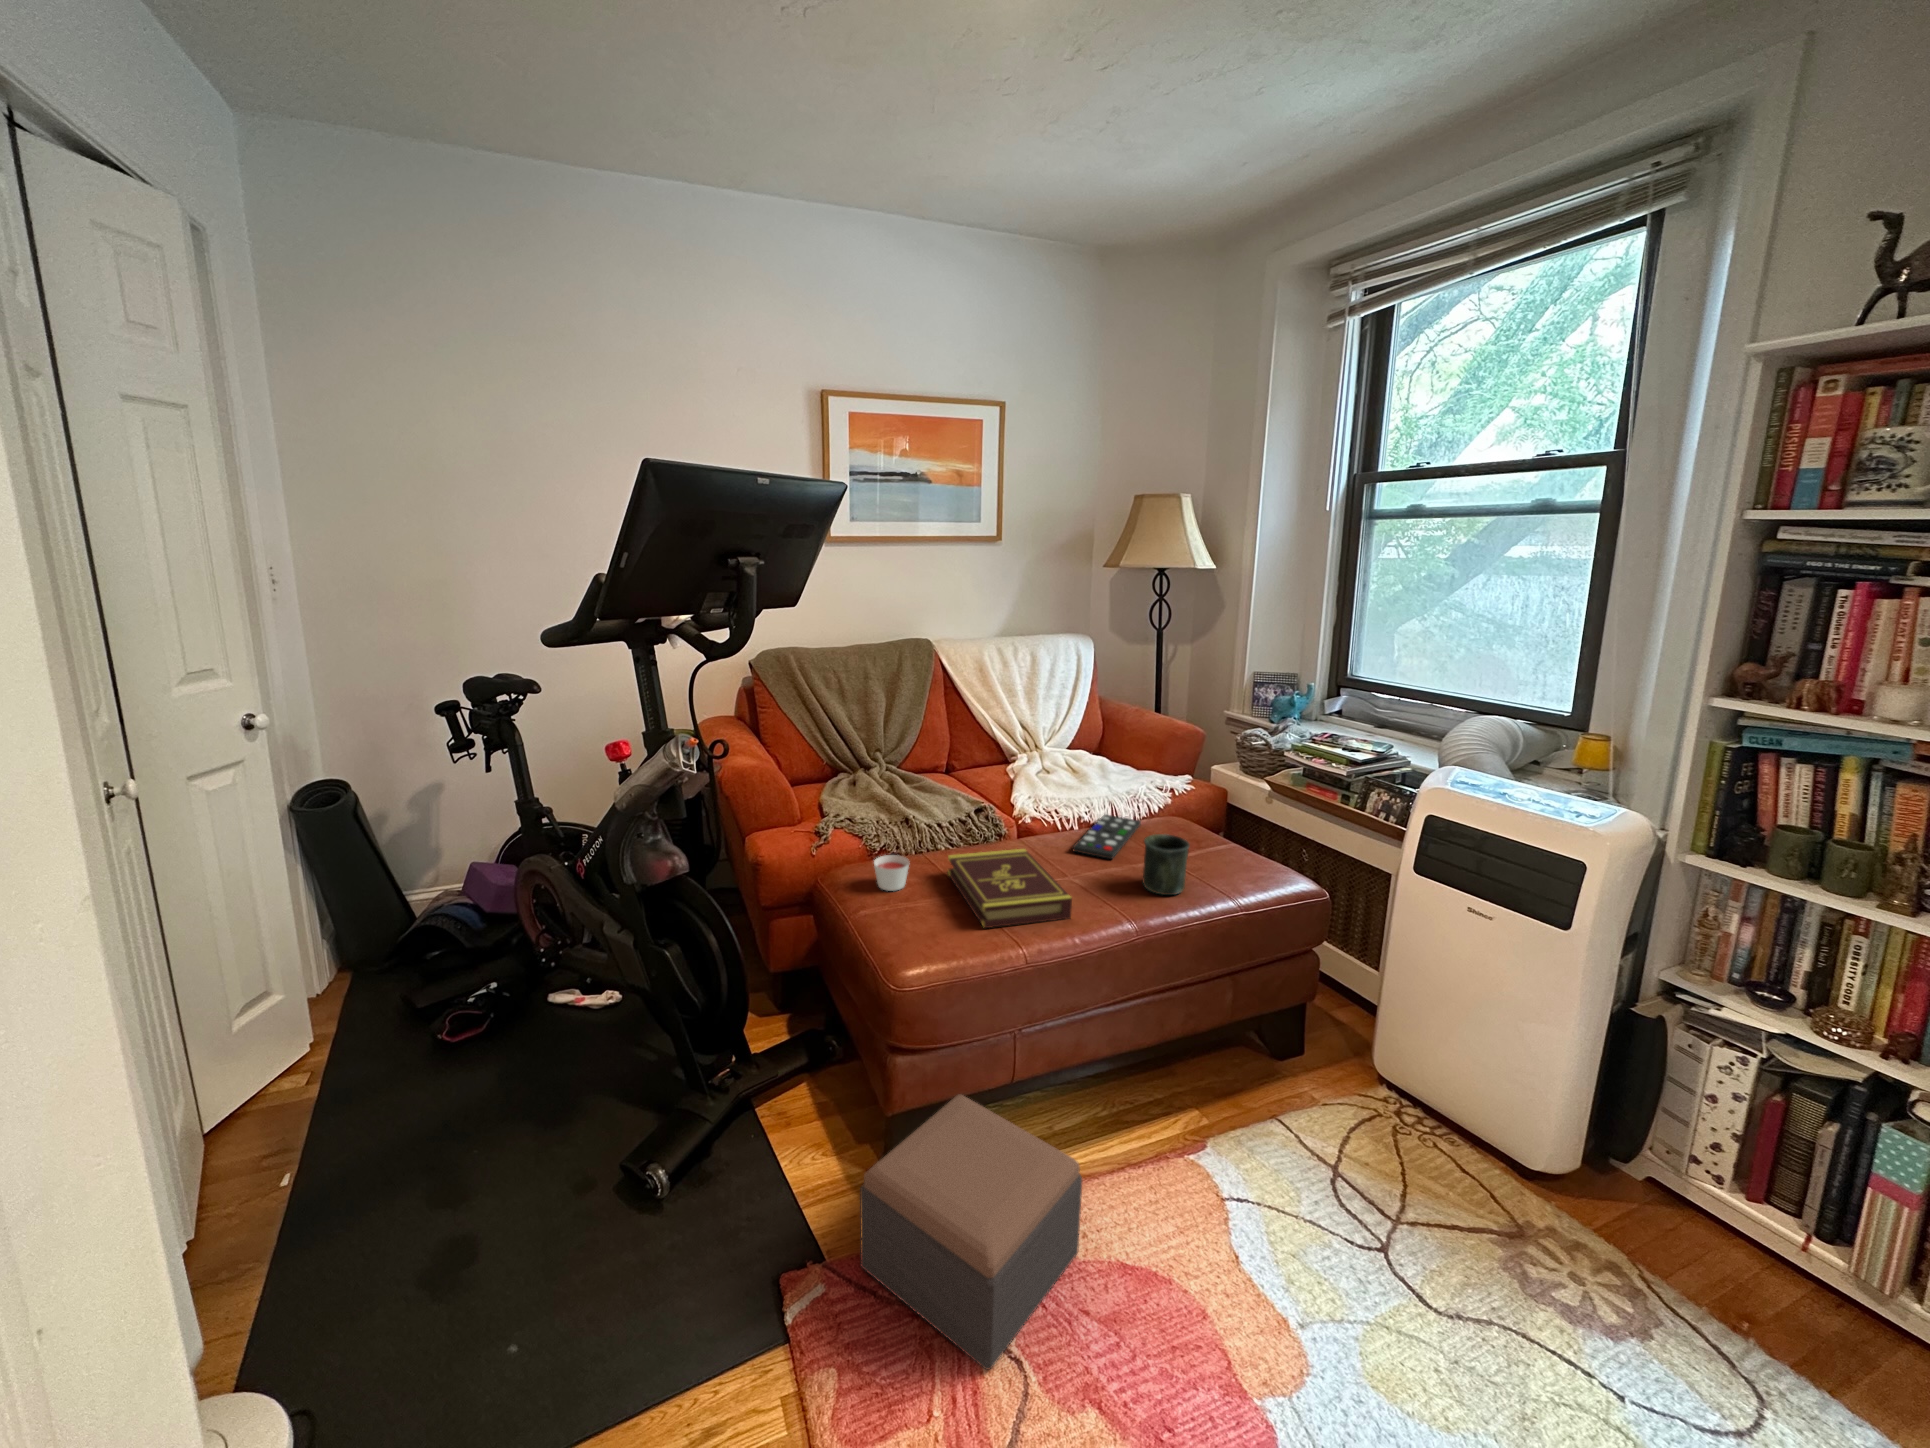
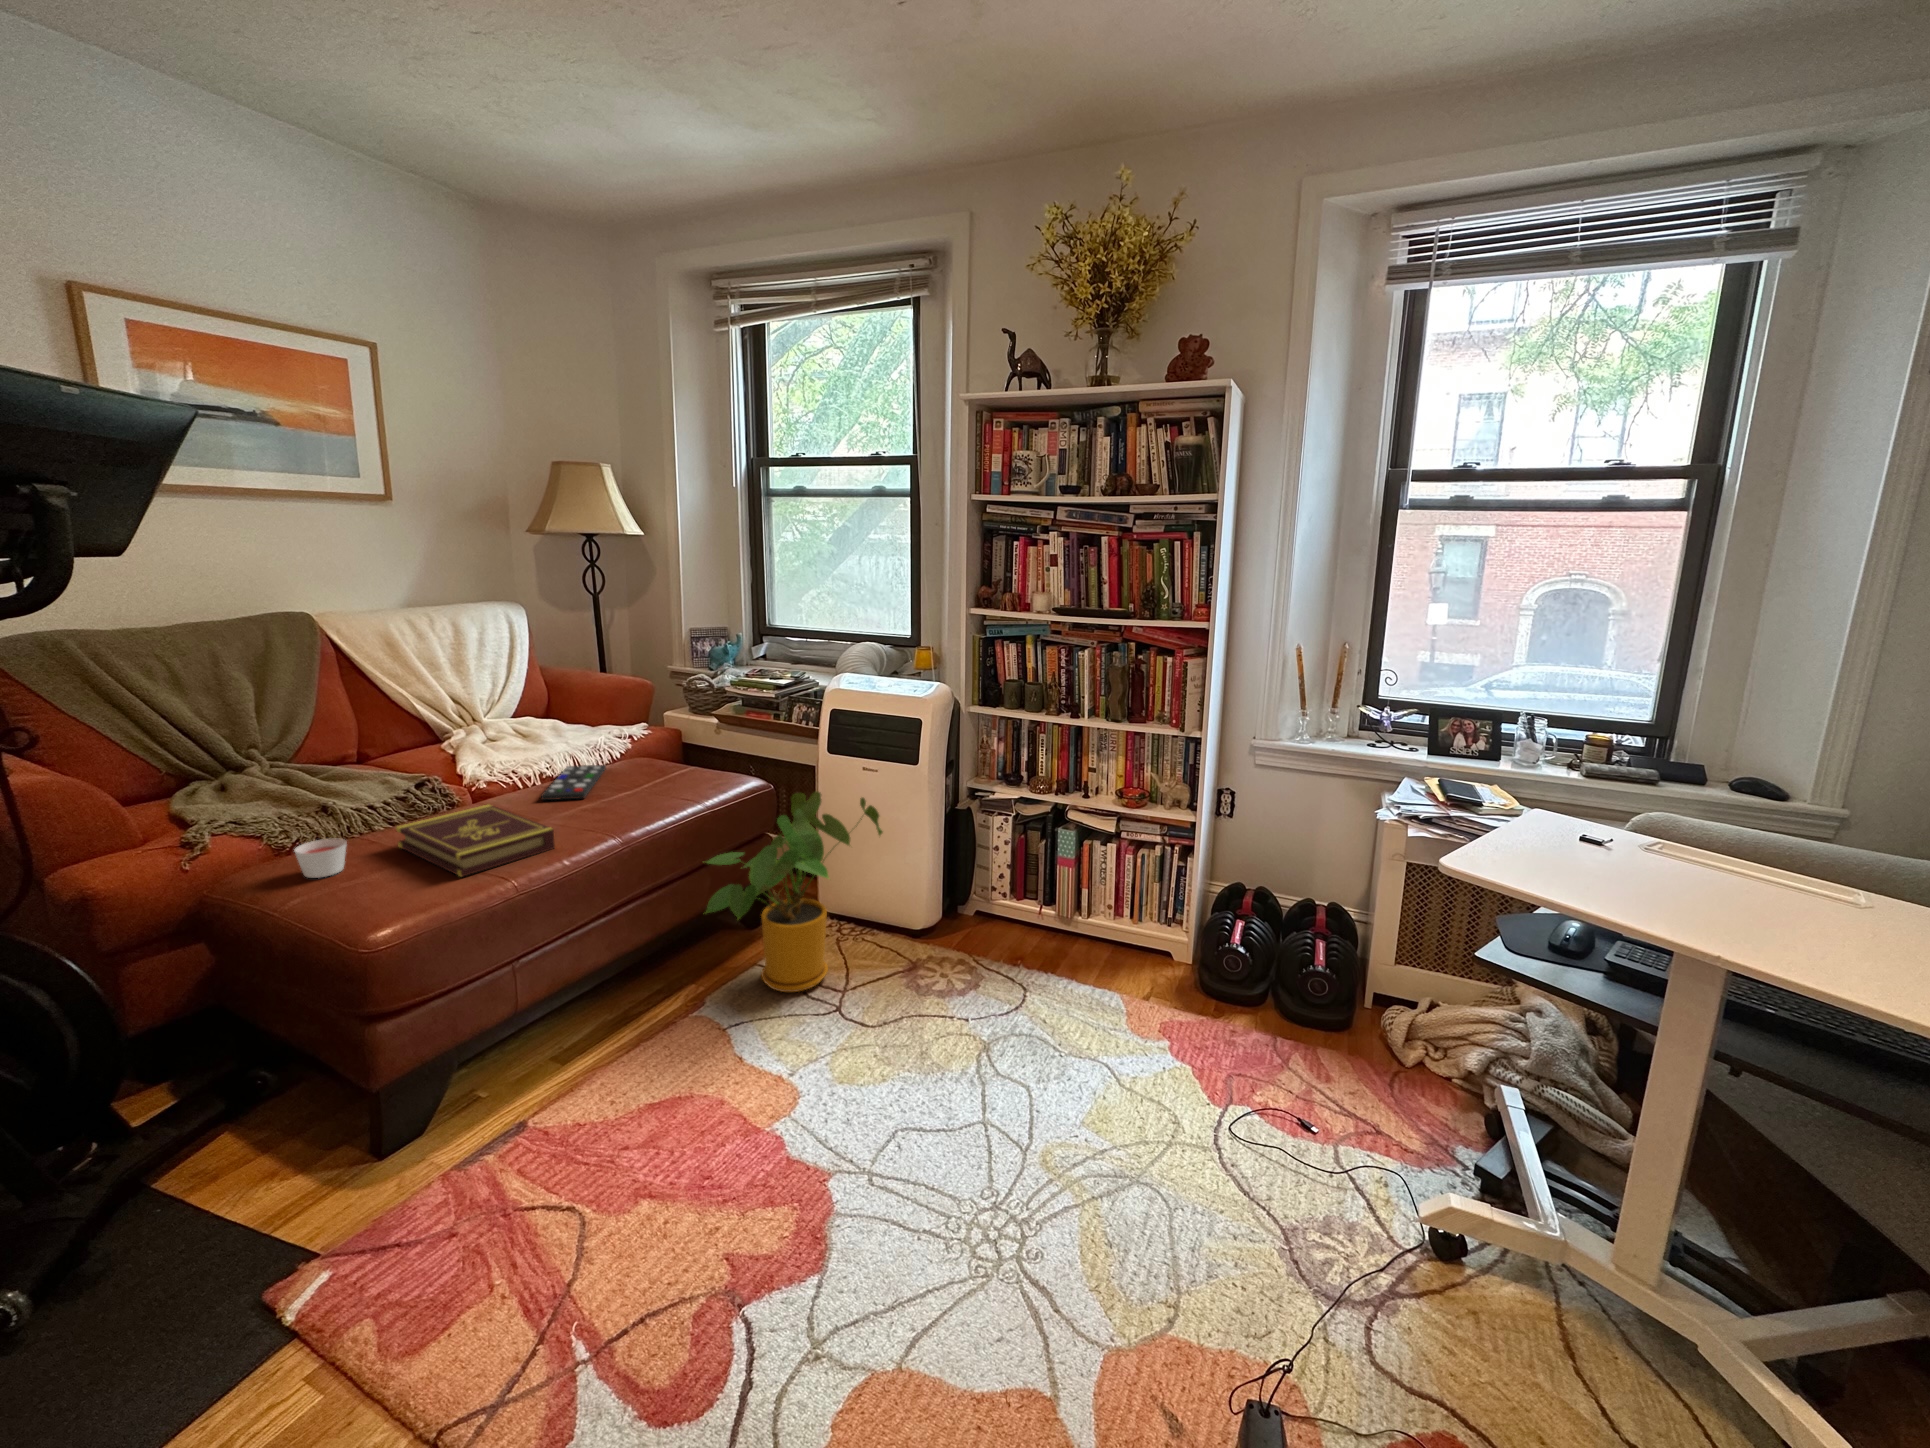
mug: present [1143,834,1190,895] -> none [615,761,658,813]
house plant: none [1217,920,1492,1191] -> present [706,791,883,992]
footstool: present [860,1095,1082,1370] -> none [361,1034,609,1235]

